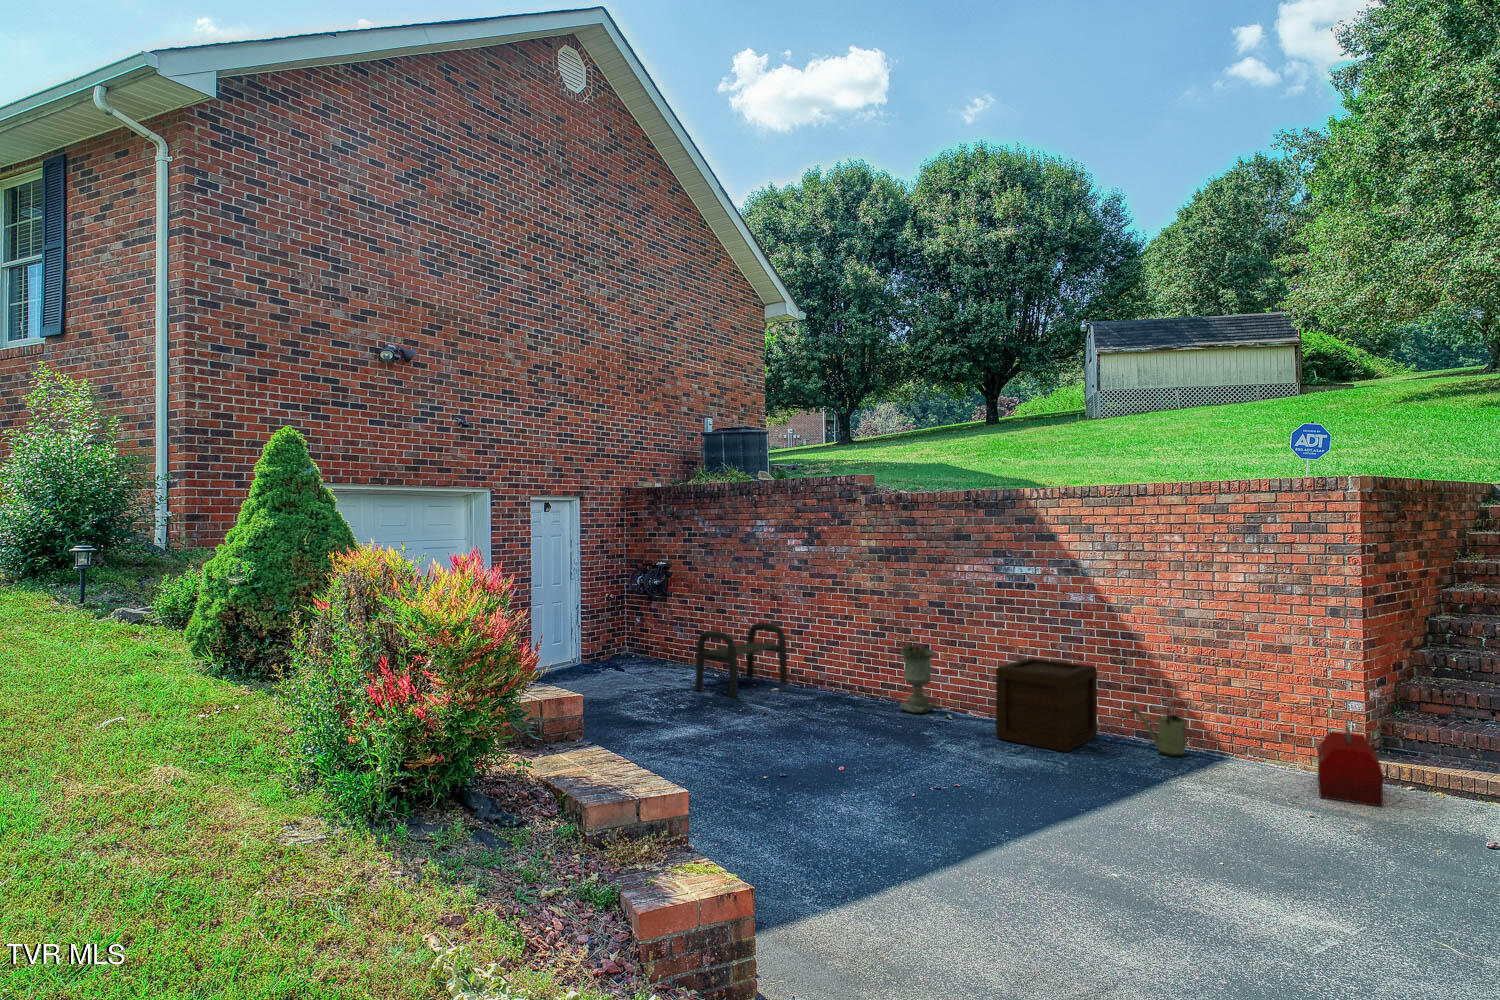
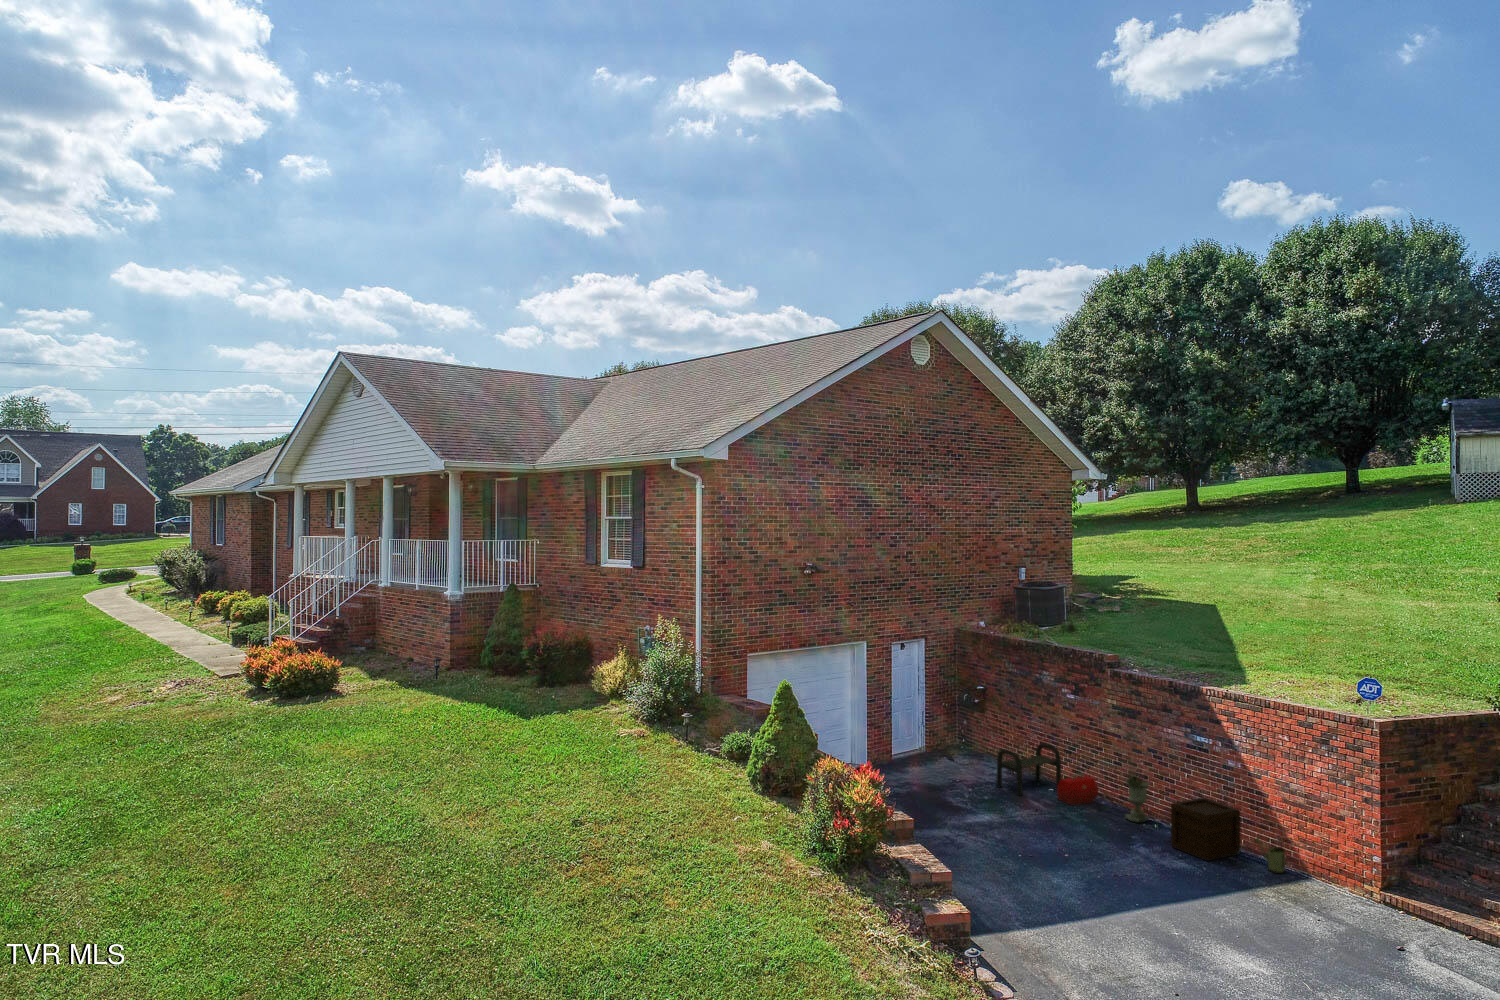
toolbox: present [1317,727,1383,807] -> present [1057,774,1098,805]

